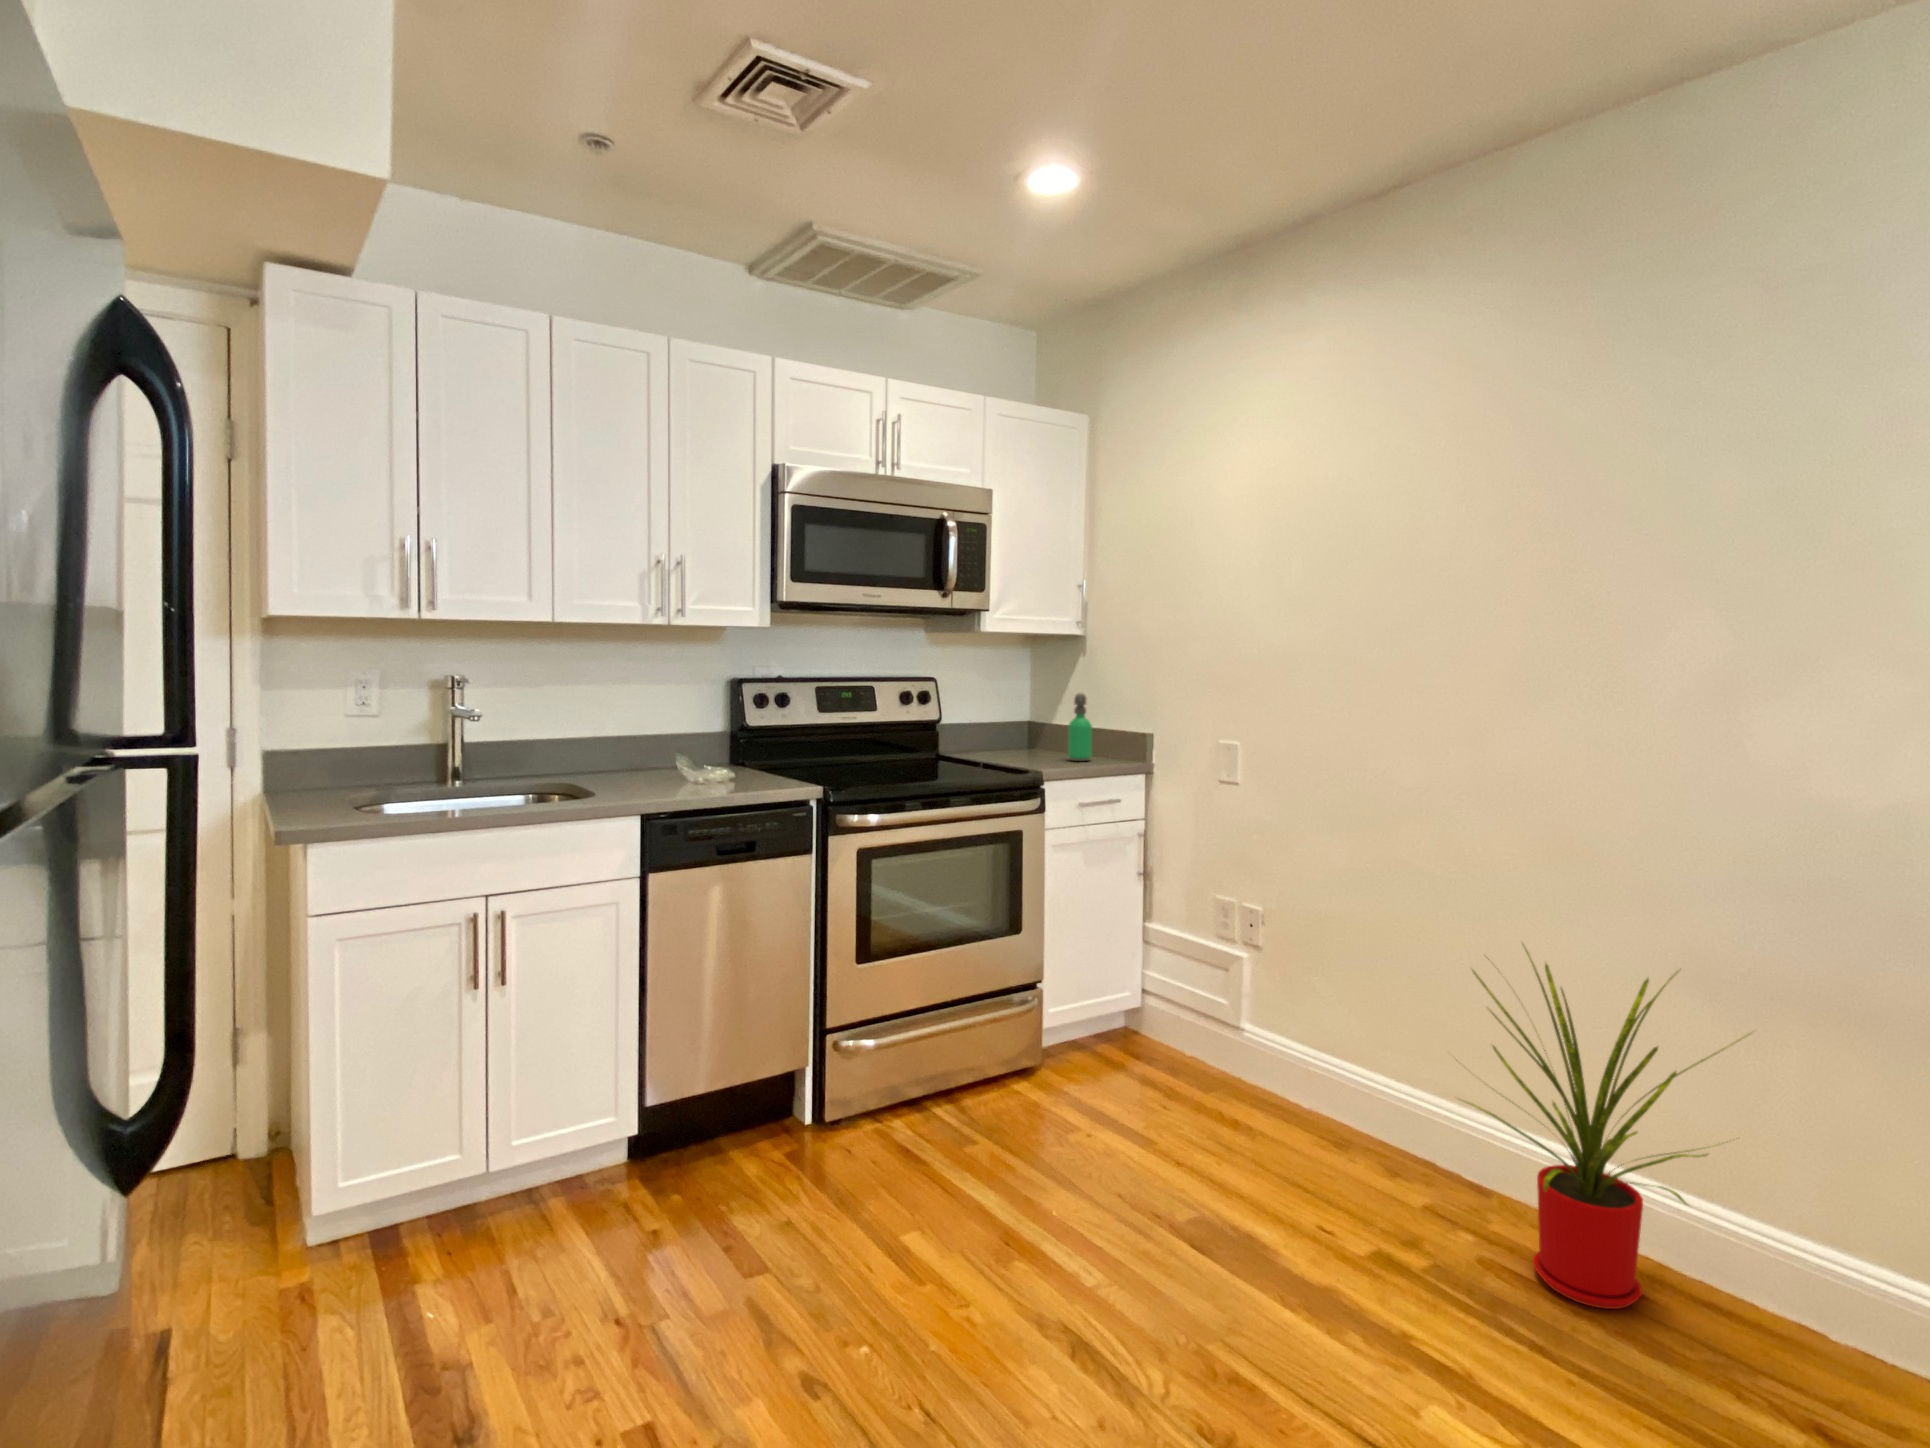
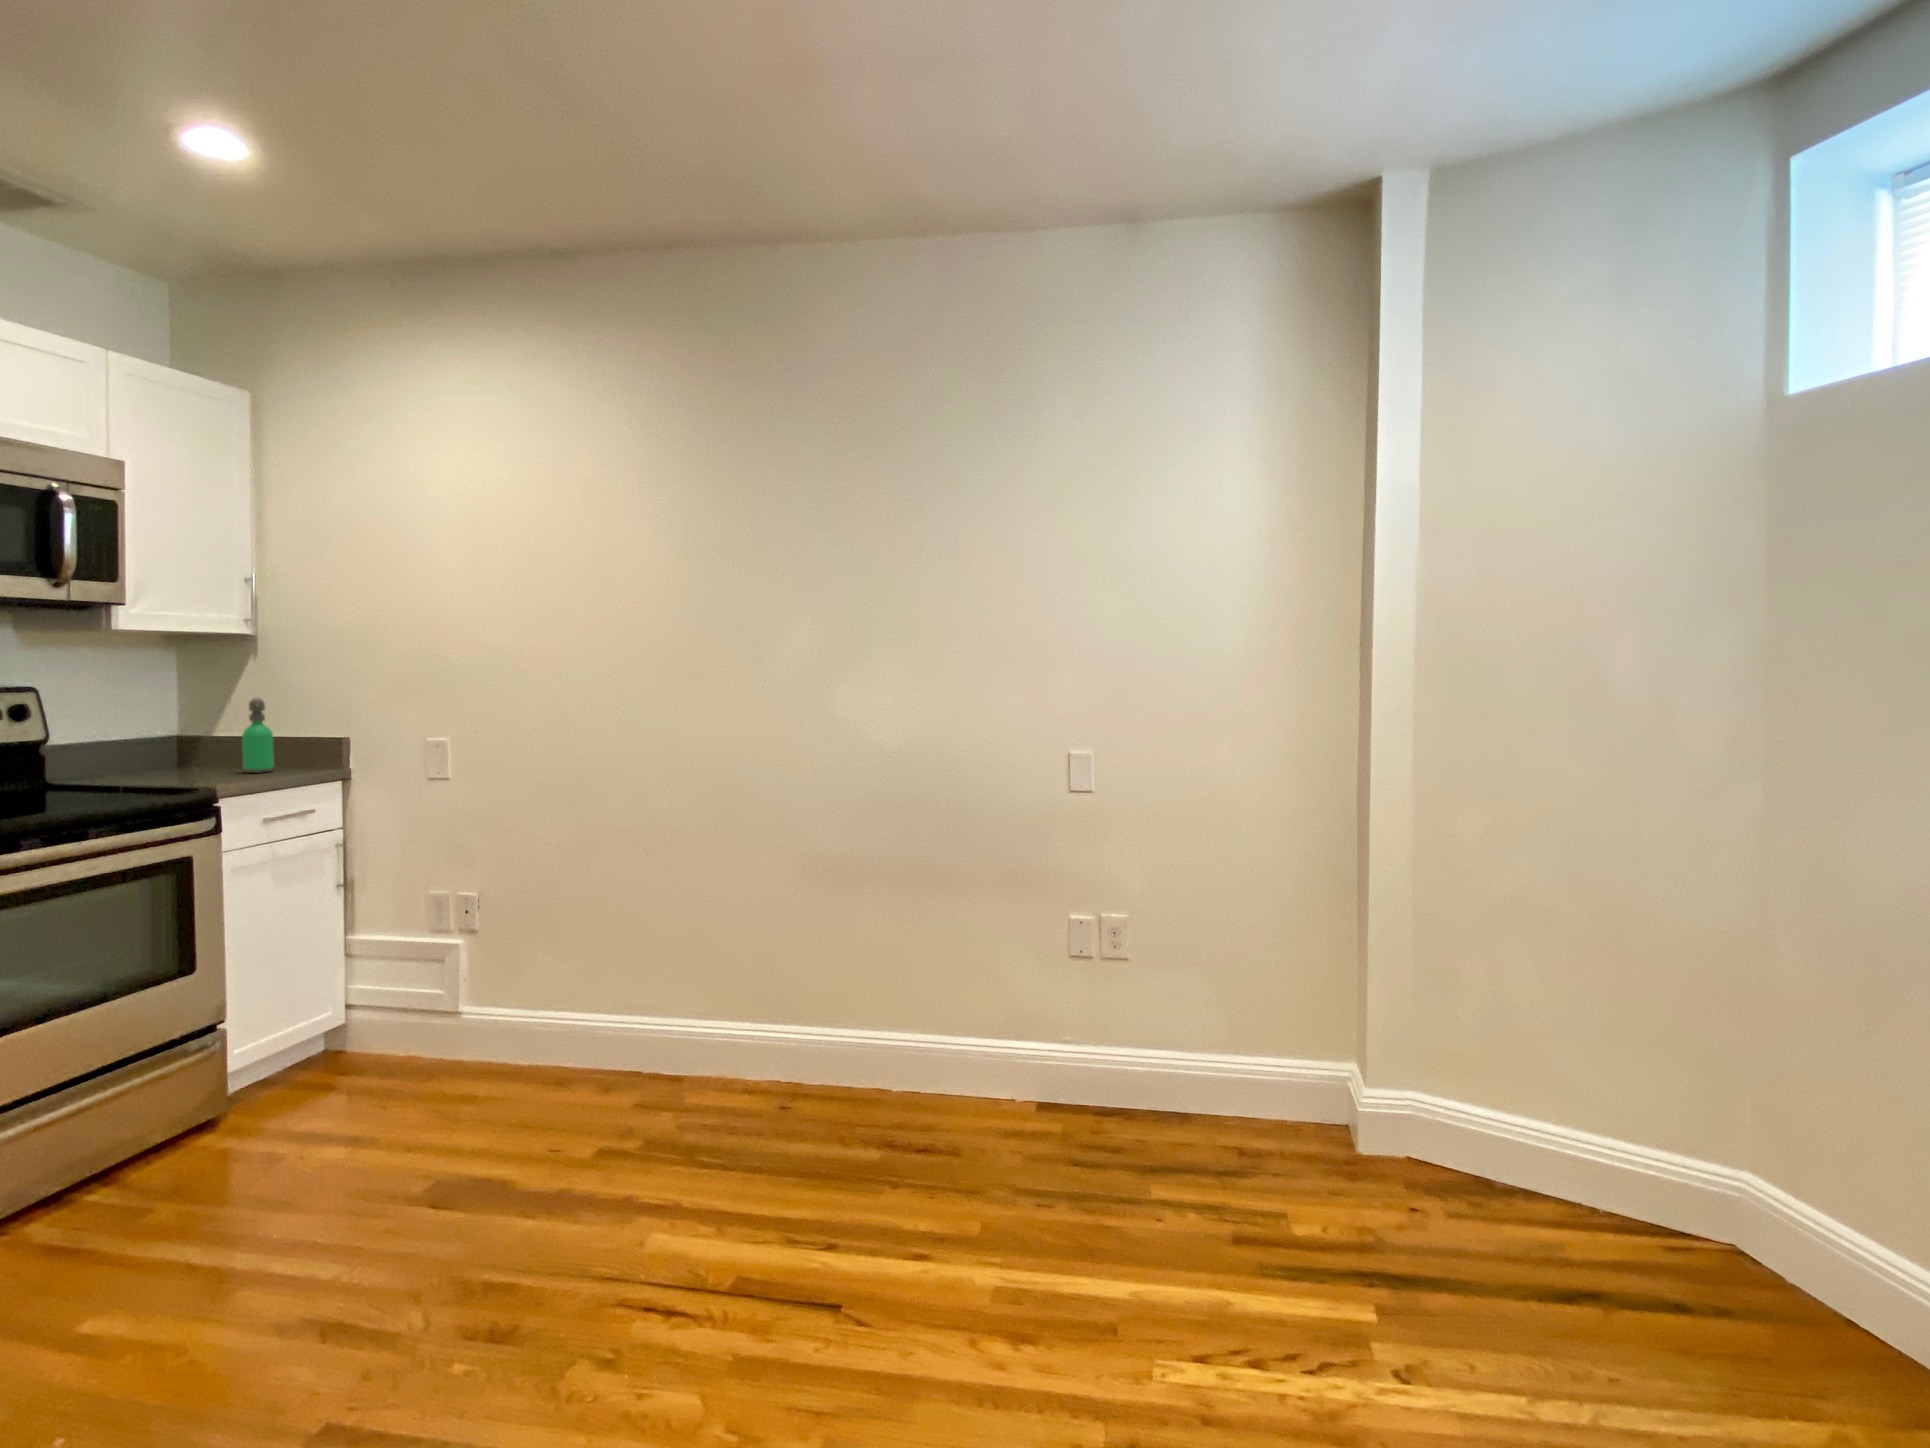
house plant: present [1465,944,1741,1309] -> none [649,874,844,1133]

